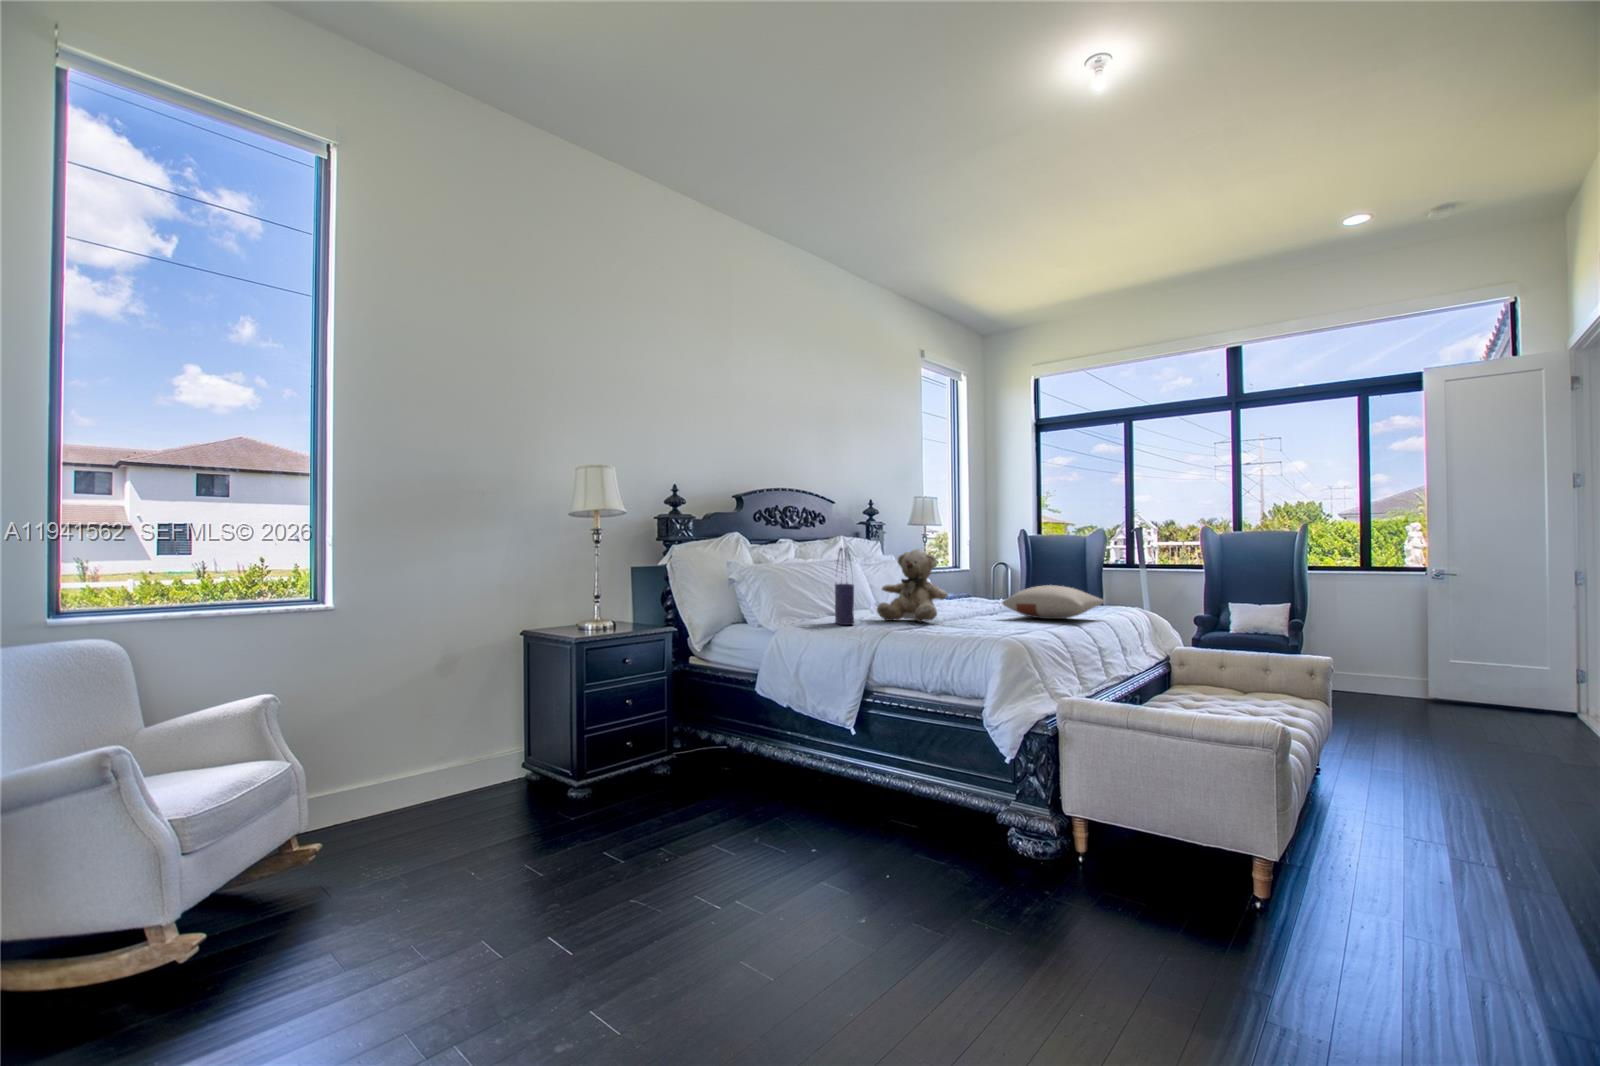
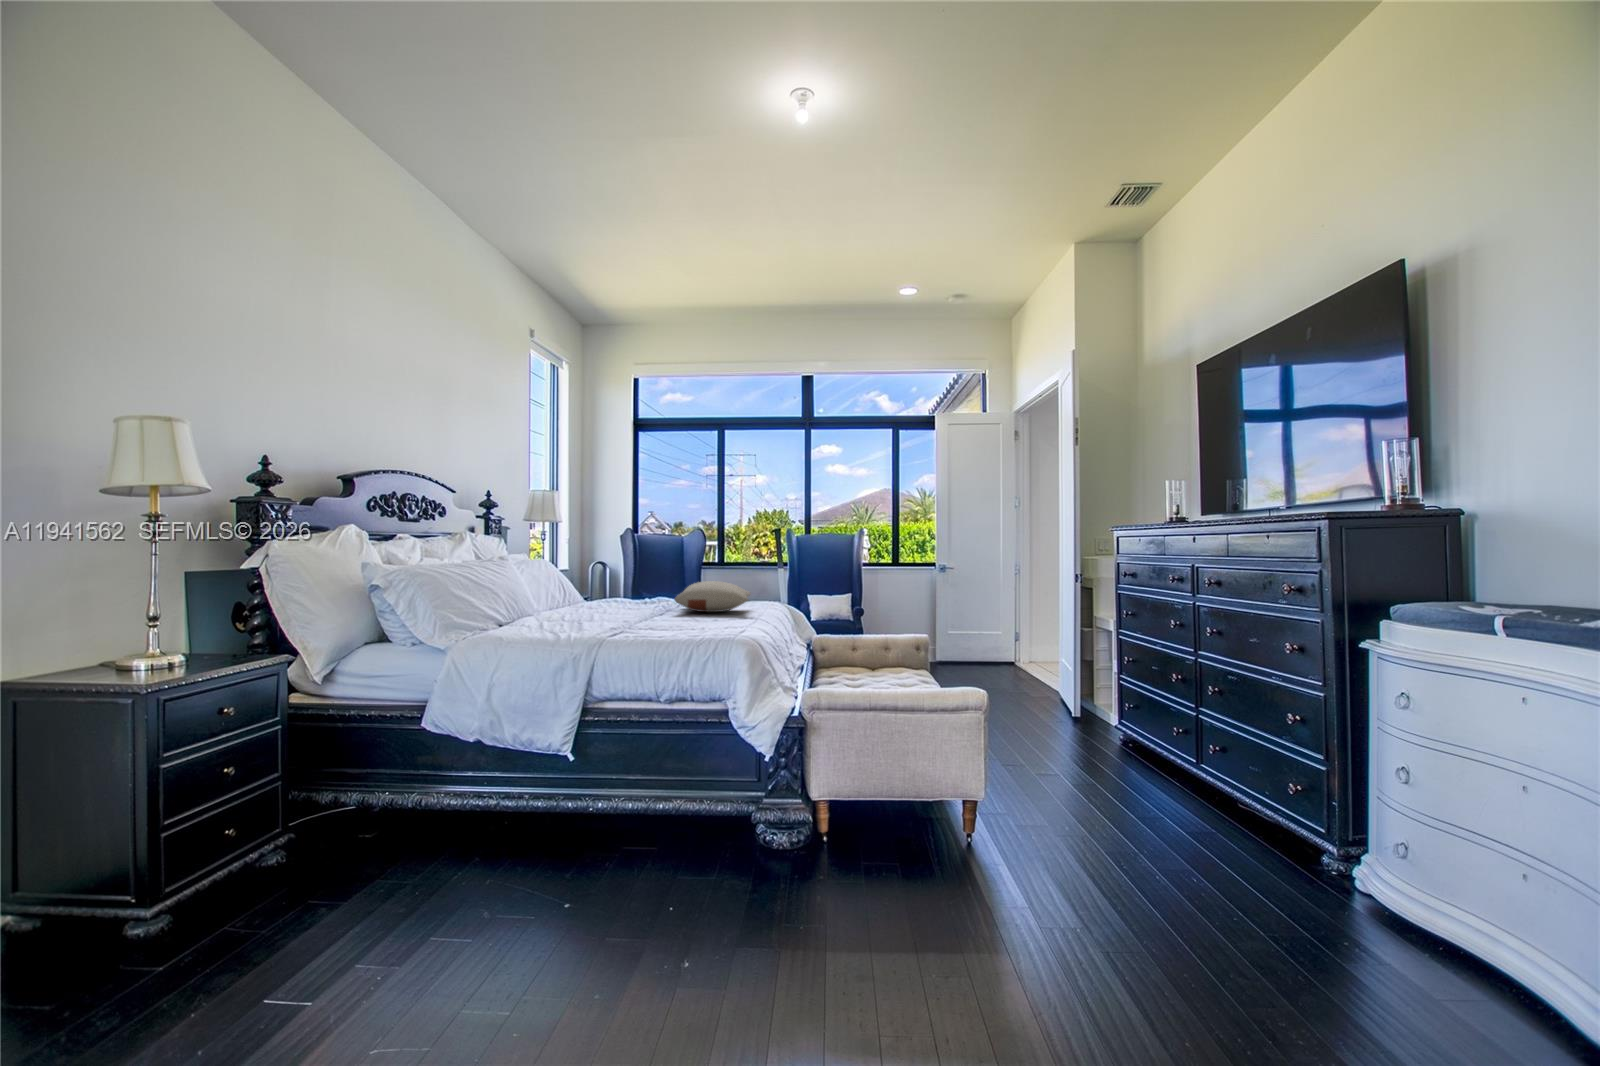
tote bag: present [835,548,854,625] -> none [527,548,557,637]
teddy bear: present [877,549,948,622] -> none [564,548,640,627]

